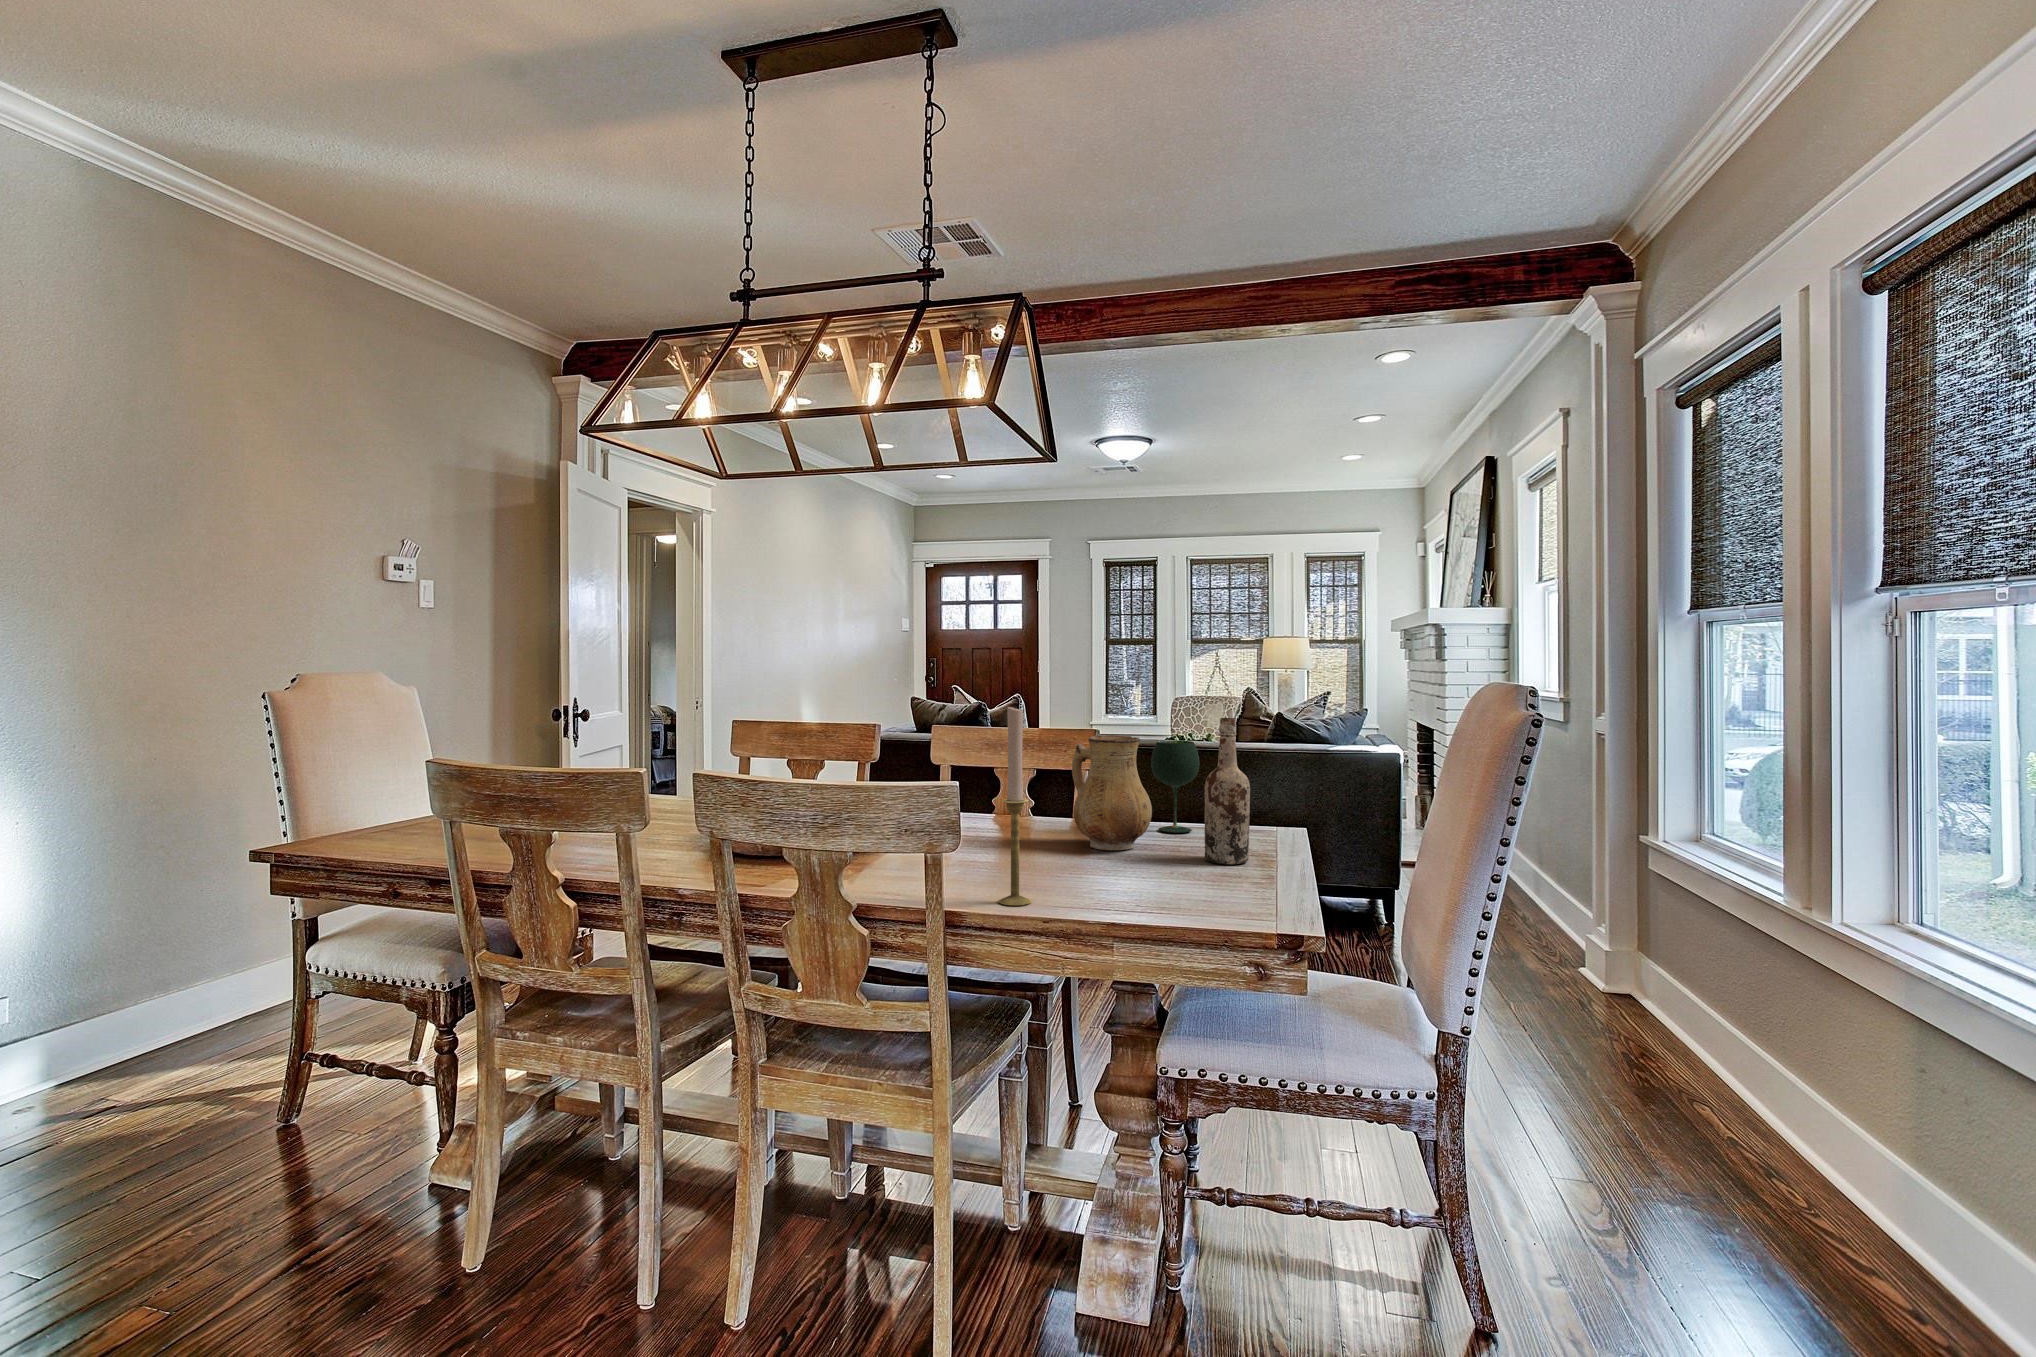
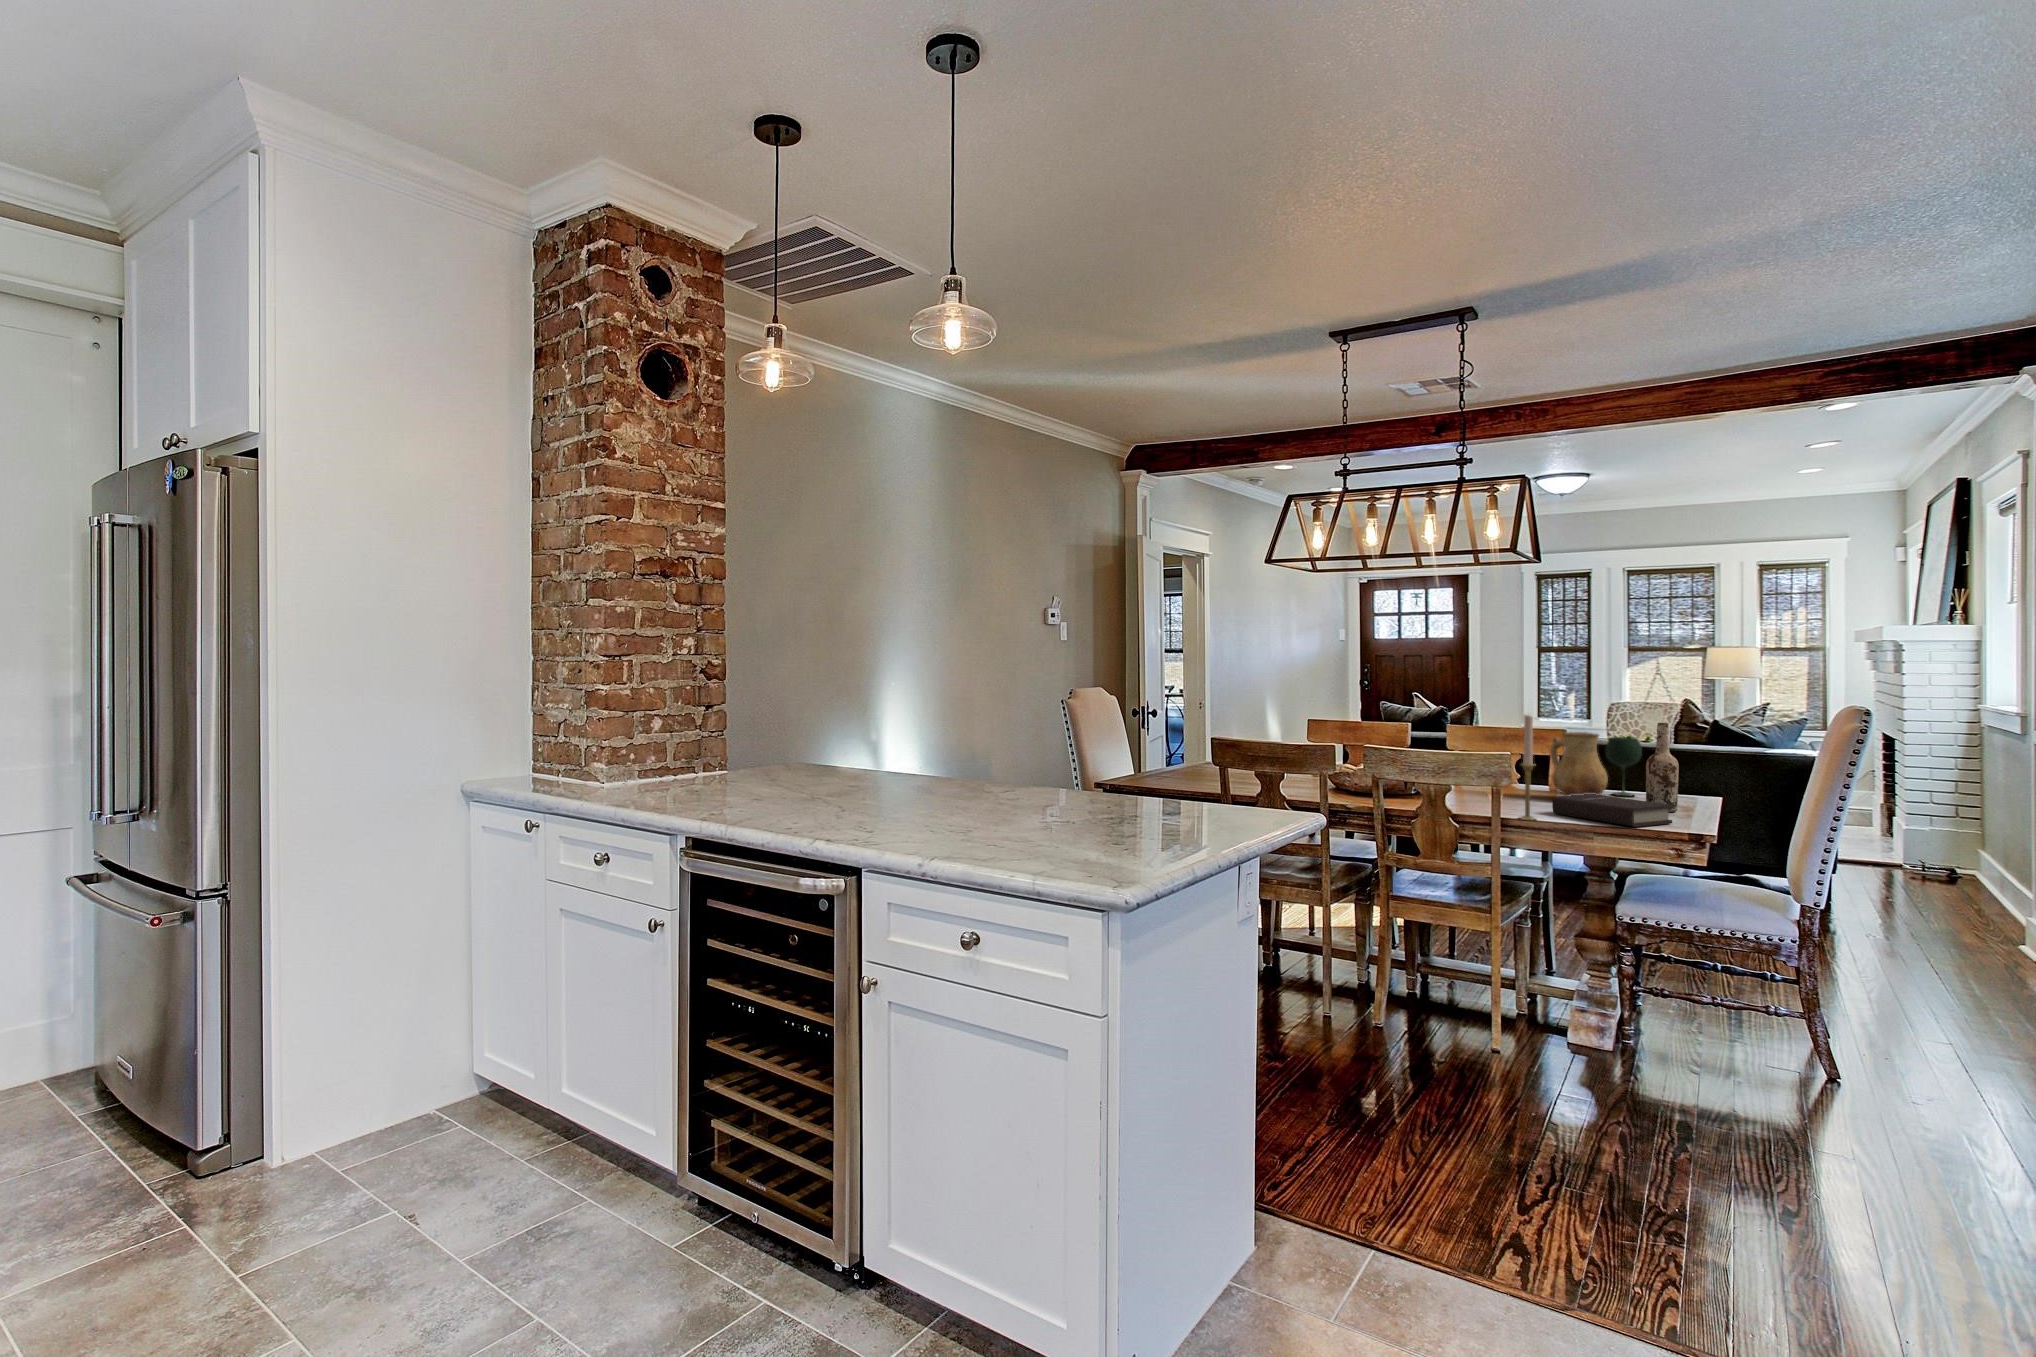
book: none [1061,841,1244,908] -> present [1552,794,1673,827]

